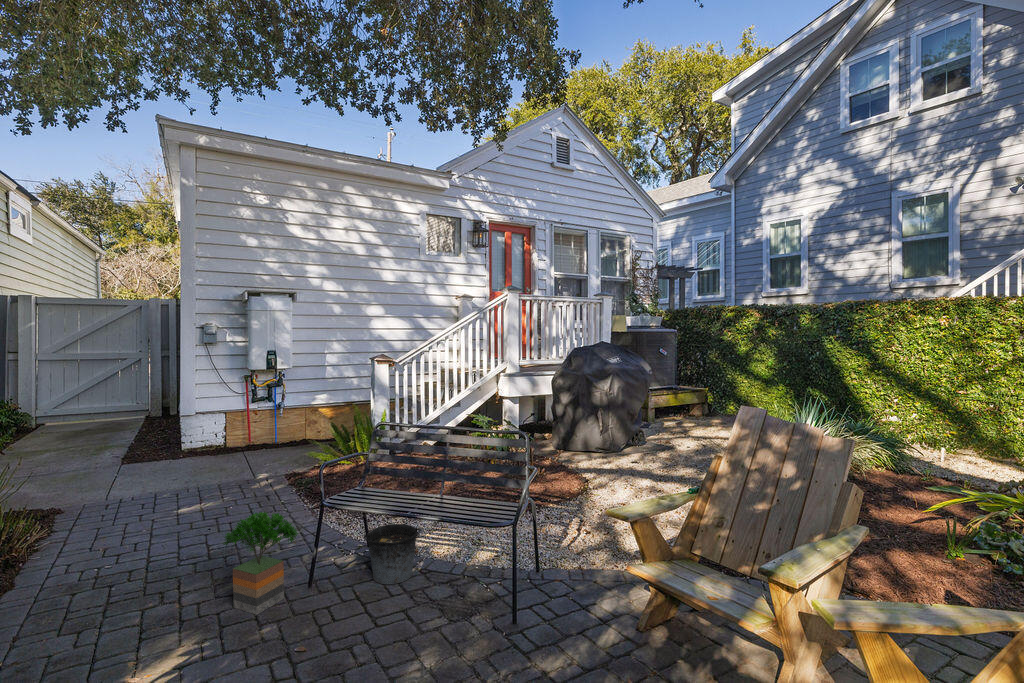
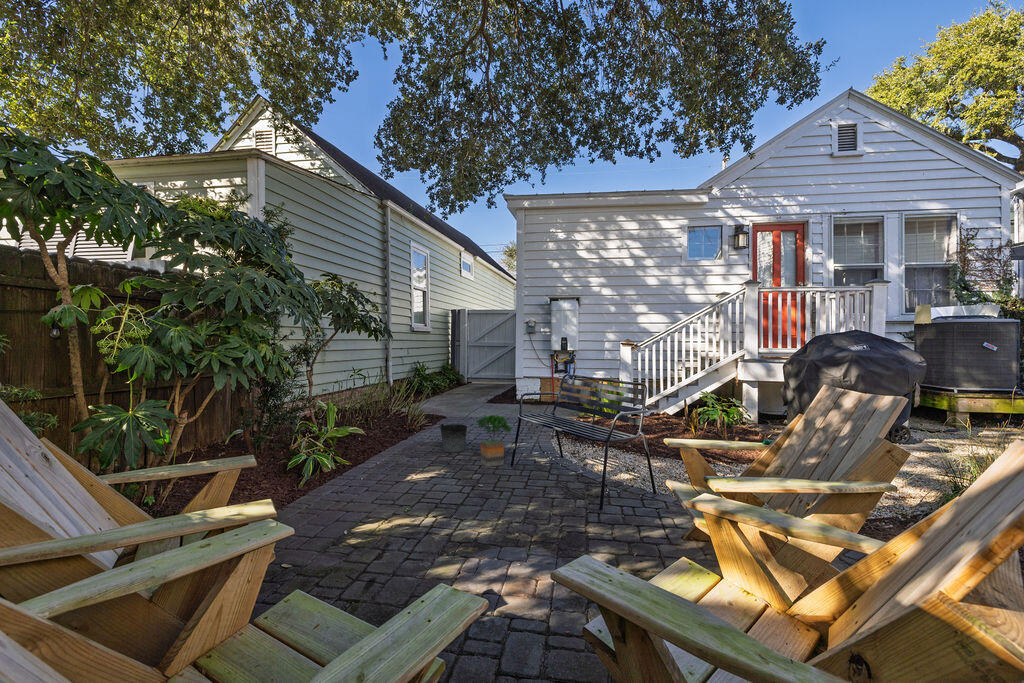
bucket: present [364,524,421,584] -> present [439,424,467,453]

